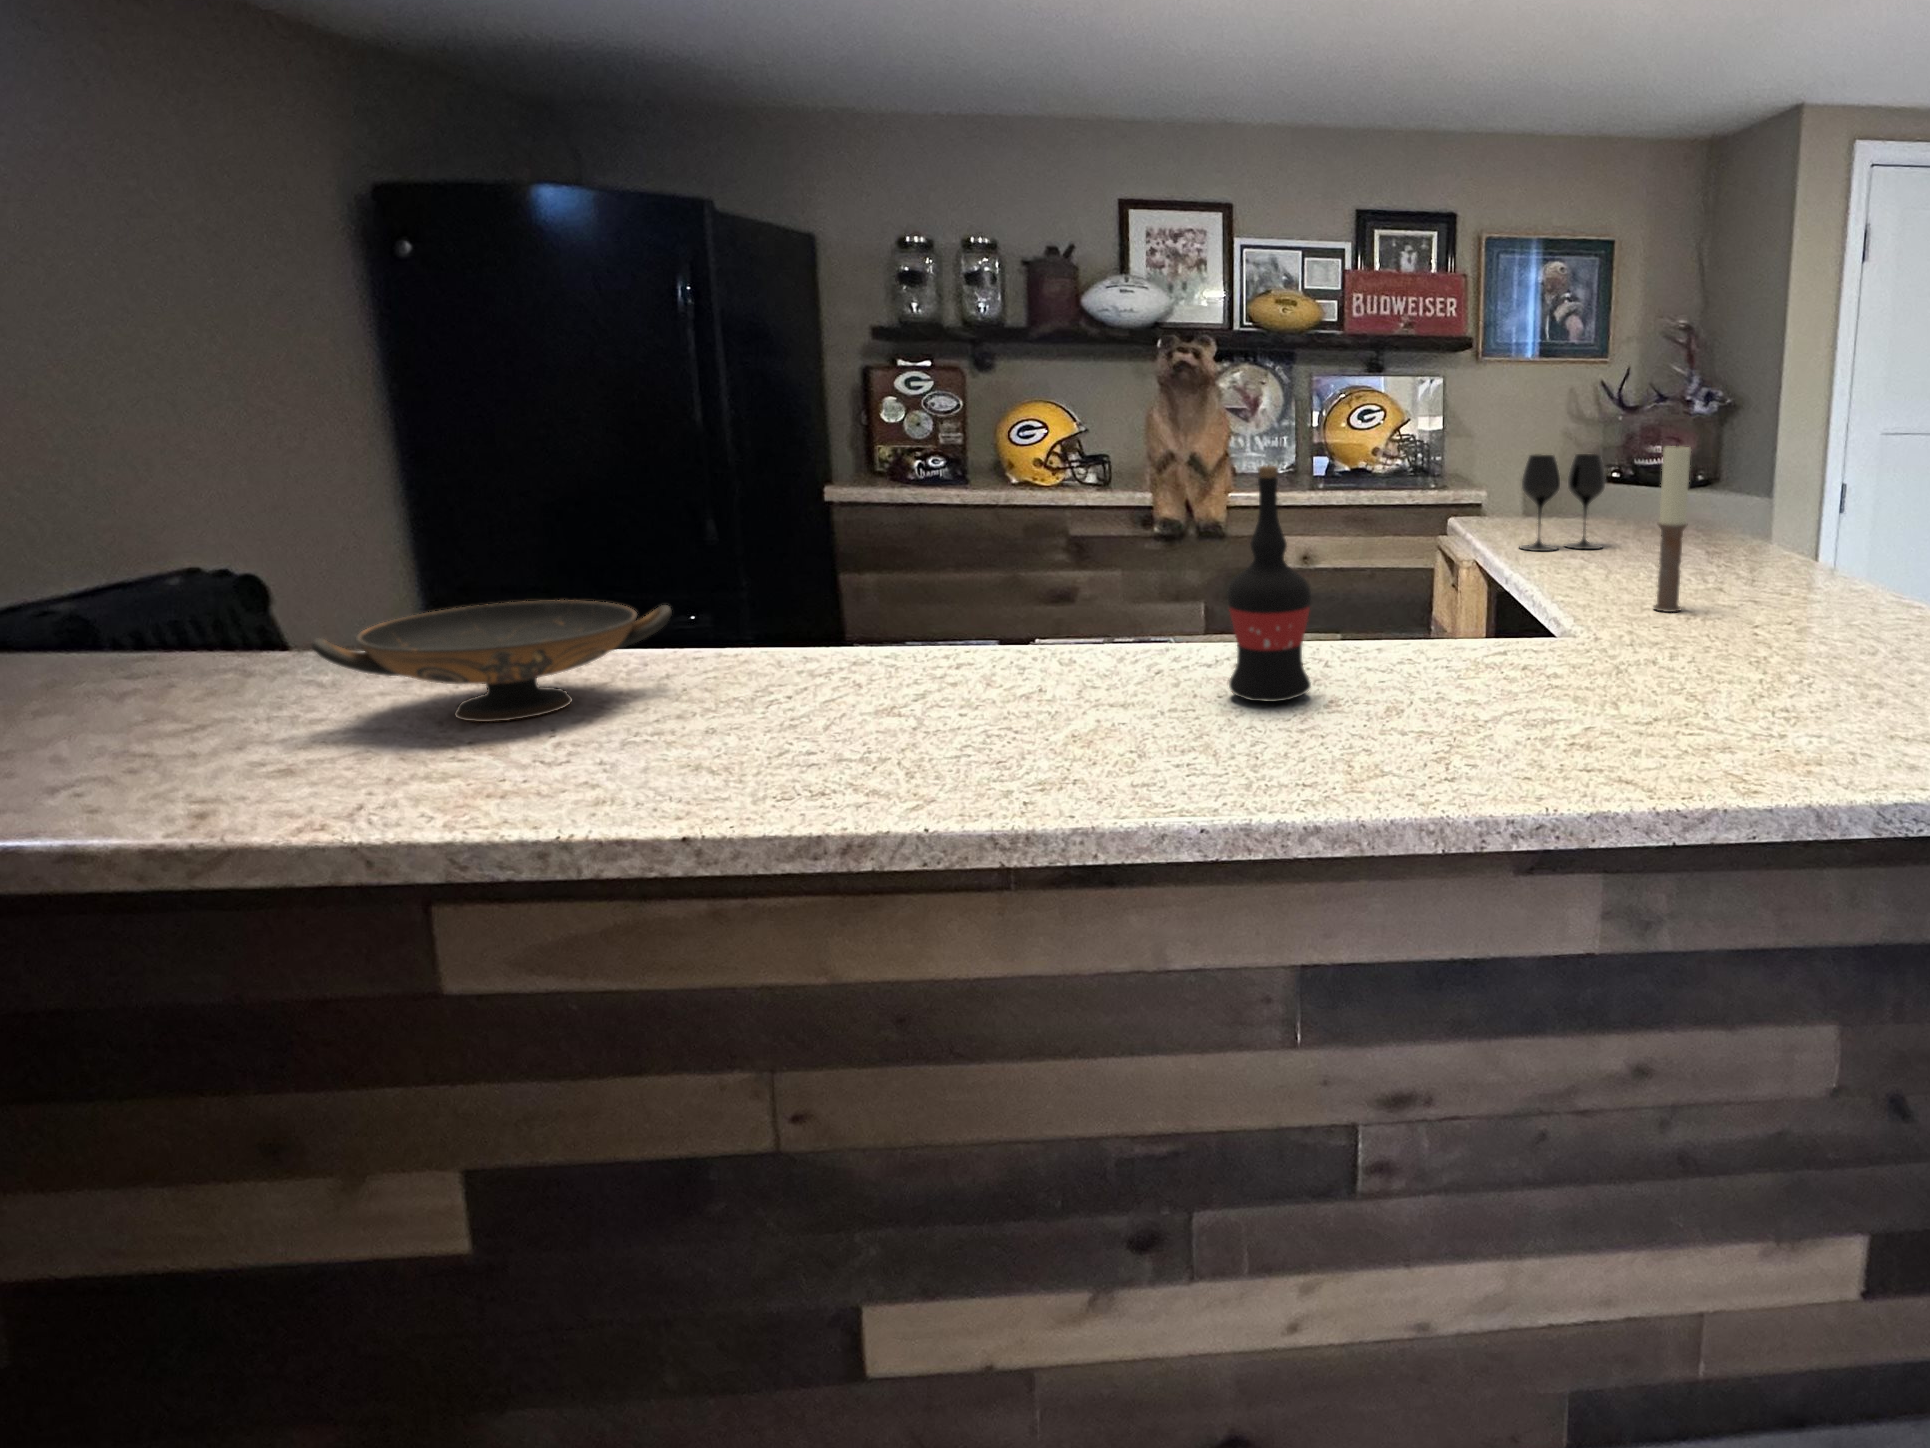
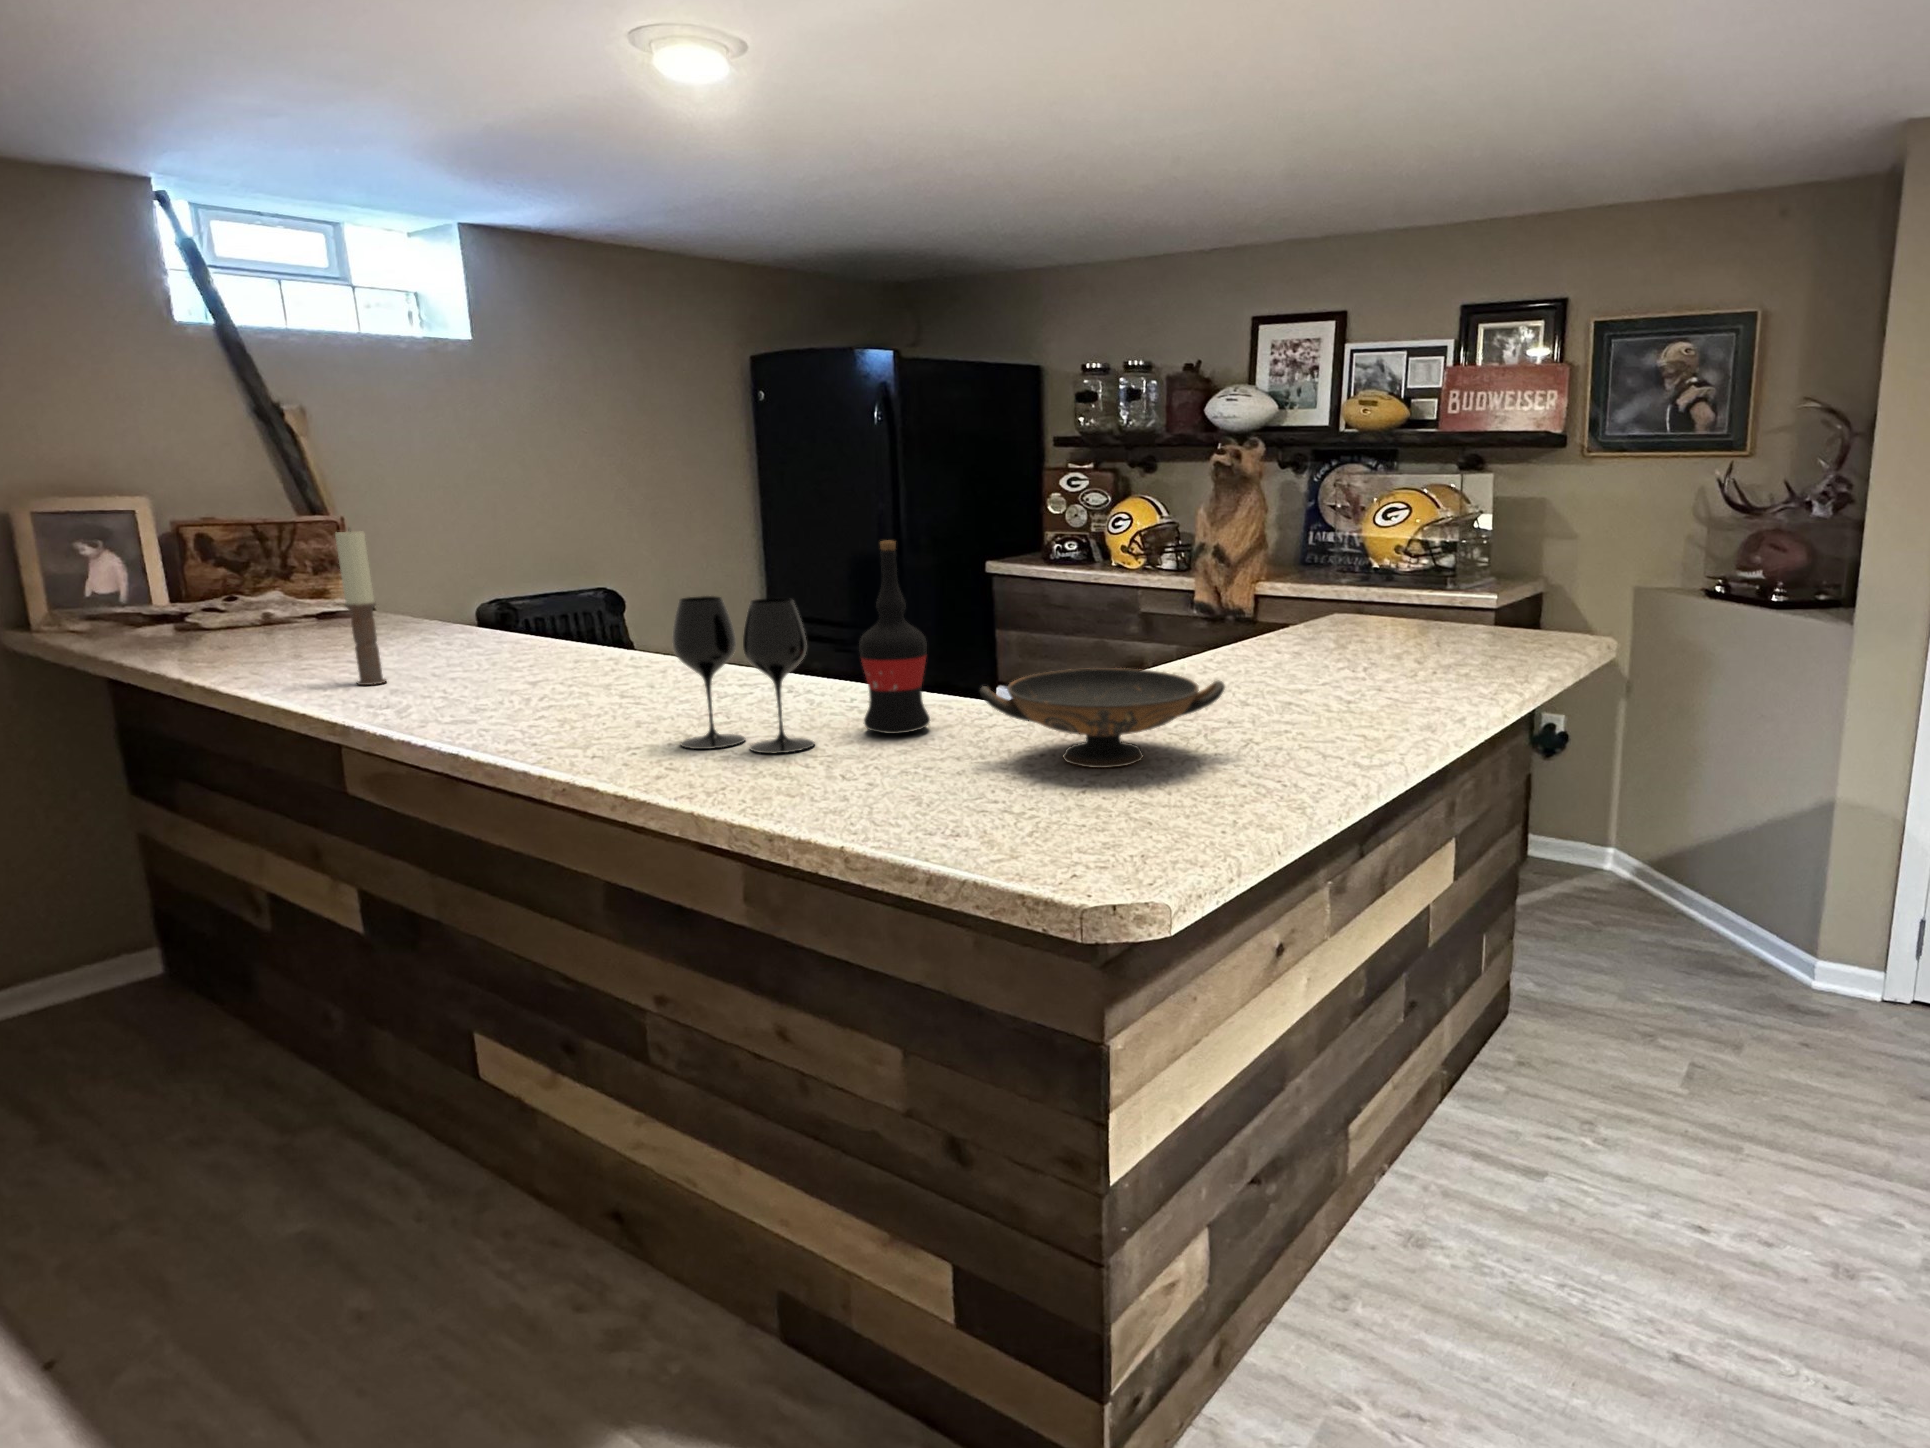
candle: present [1654,446,1691,612] -> present [335,531,387,685]
wine glass: present [1520,454,1606,551] -> present [672,596,815,753]
decorative bowl: present [311,600,672,722] -> present [980,668,1225,768]

